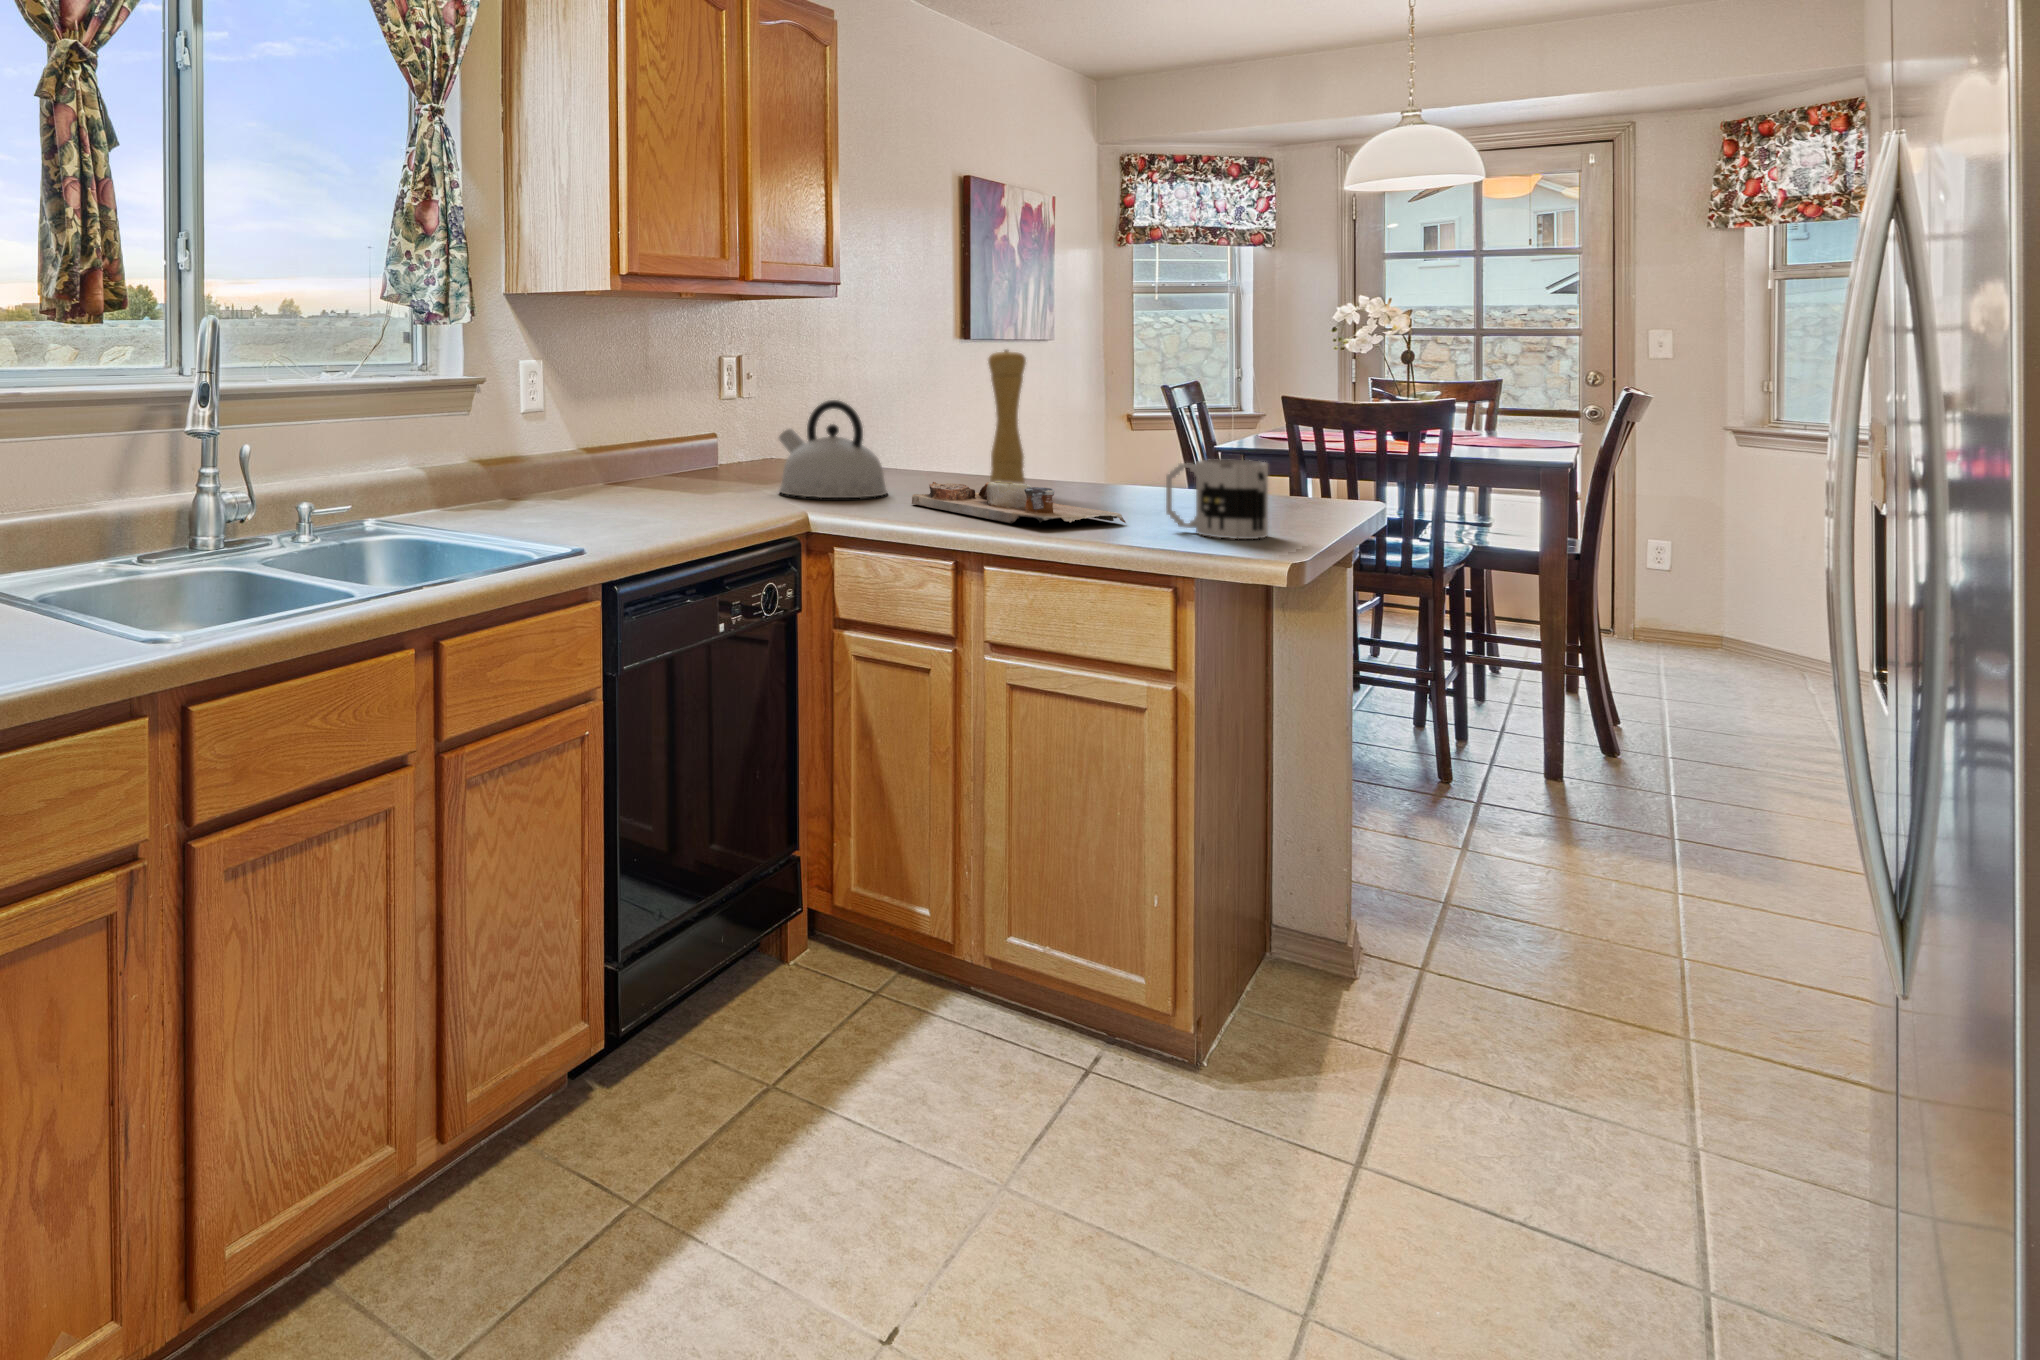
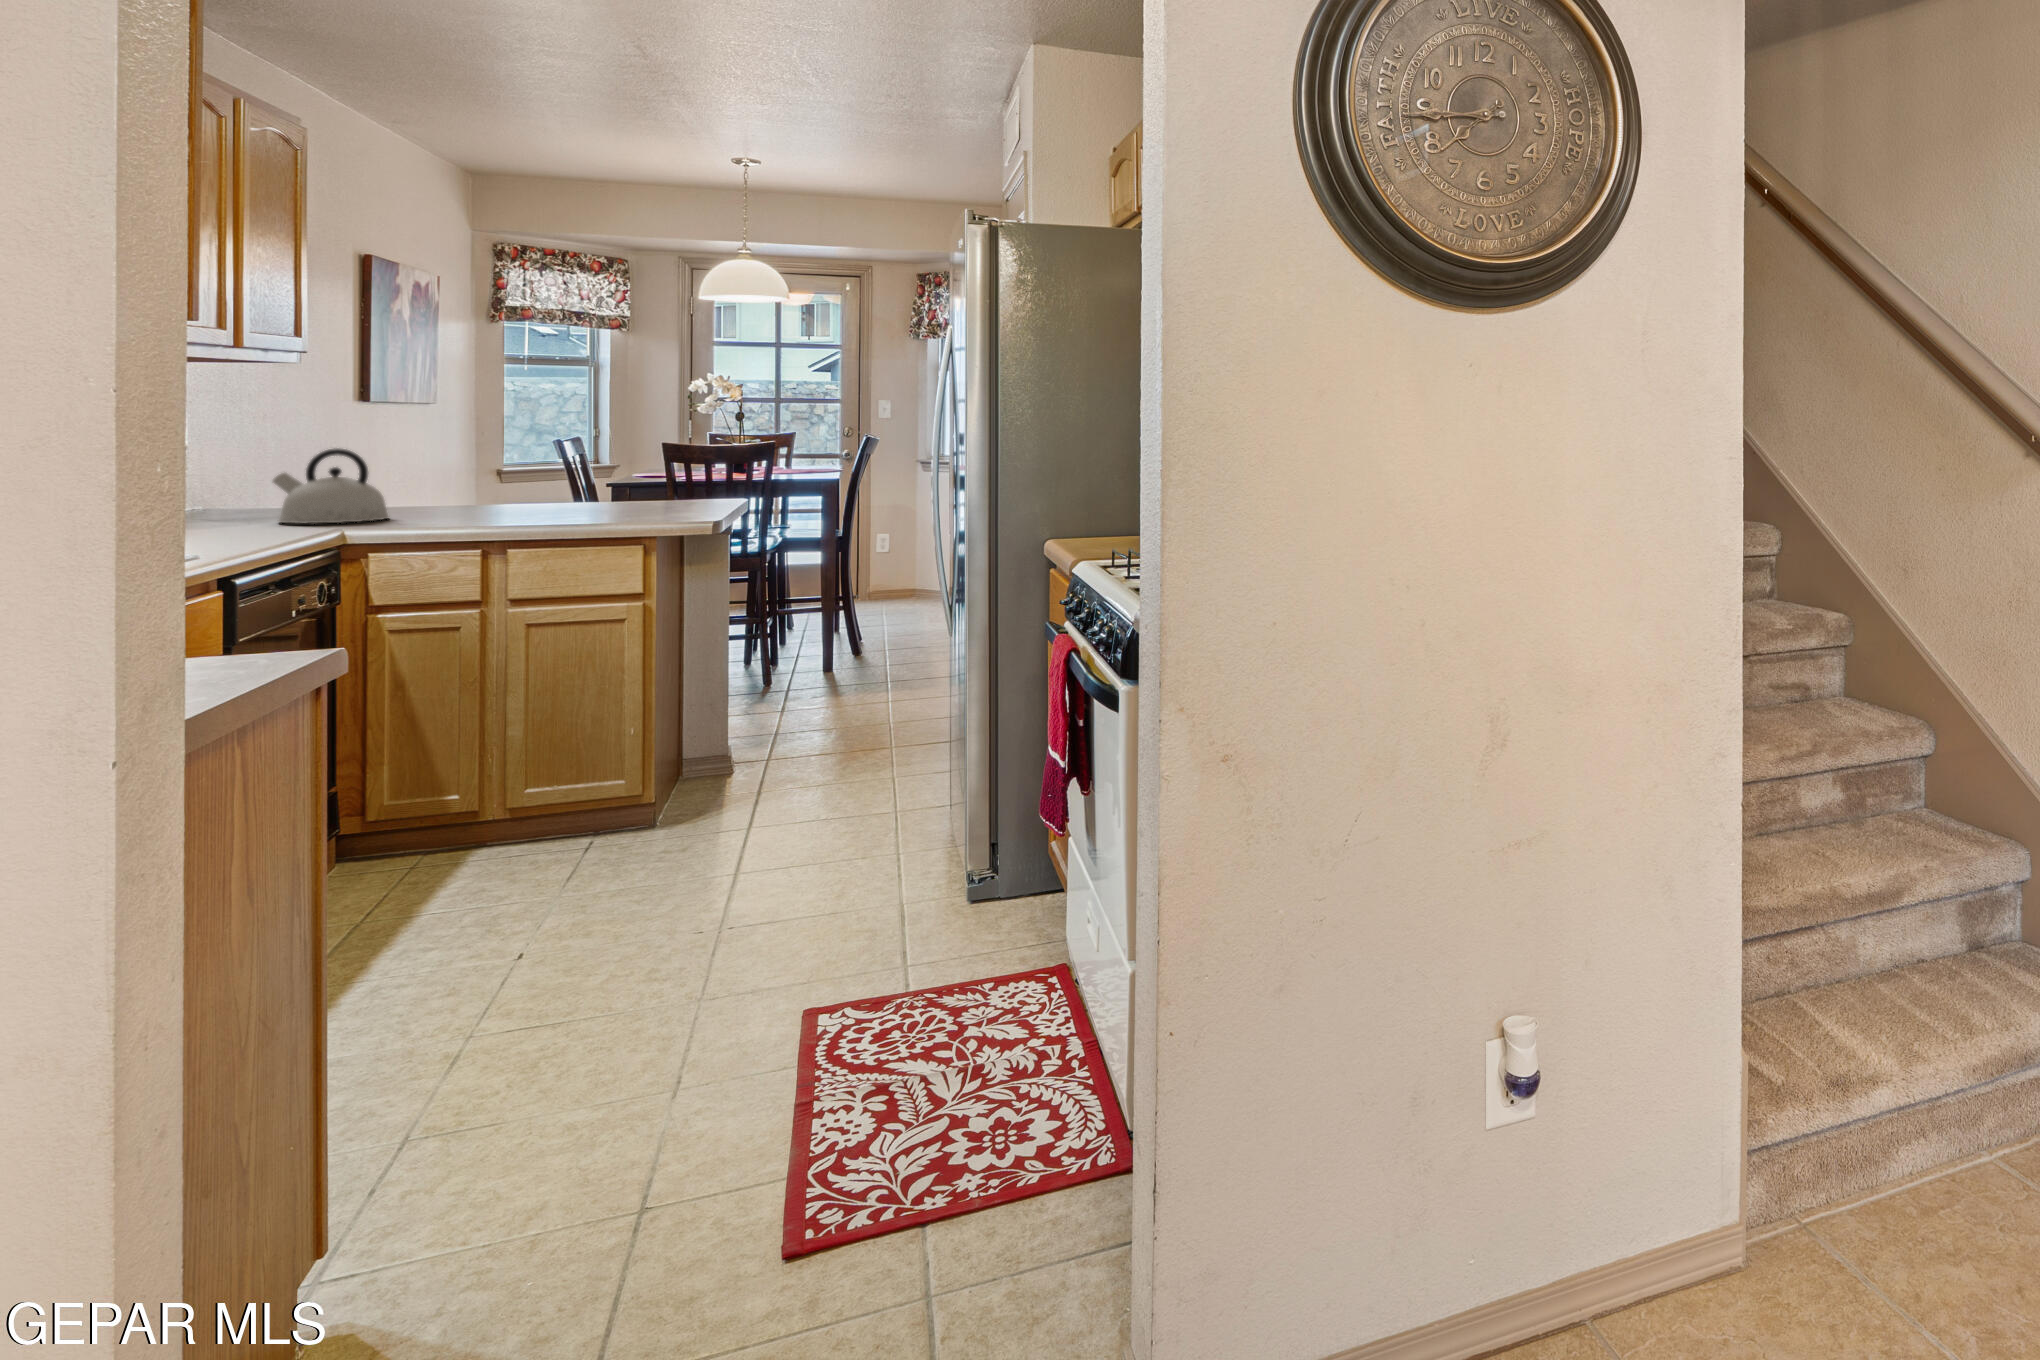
pepper mill: present [988,350,1026,483] -> none [473,411,505,510]
mug: present [1166,459,1268,539] -> none [632,476,696,520]
cutting board: present [912,481,1126,523] -> none [423,499,603,524]

